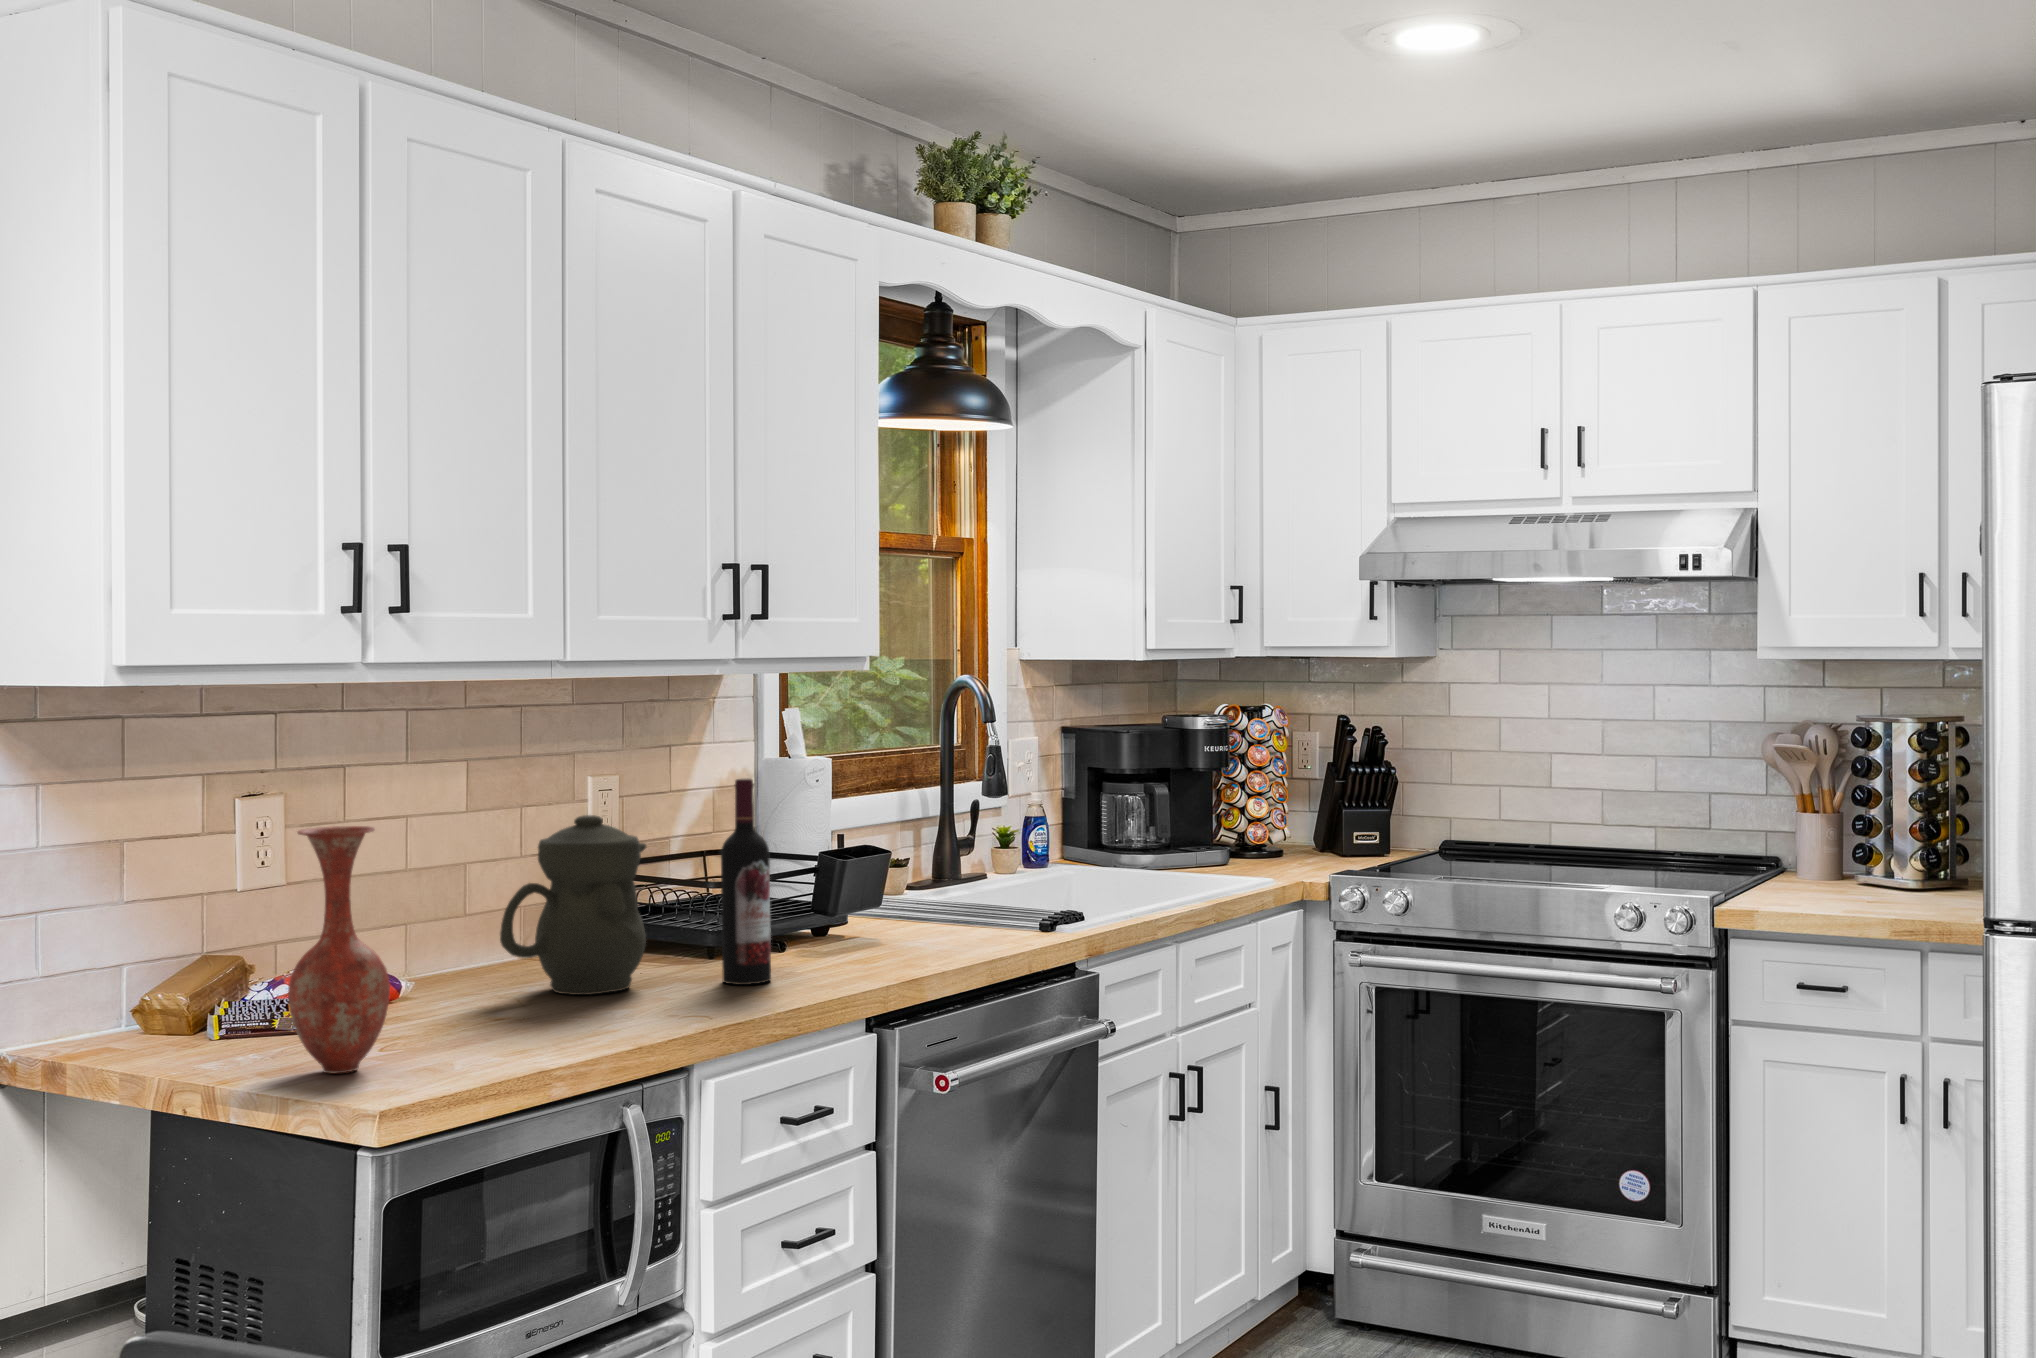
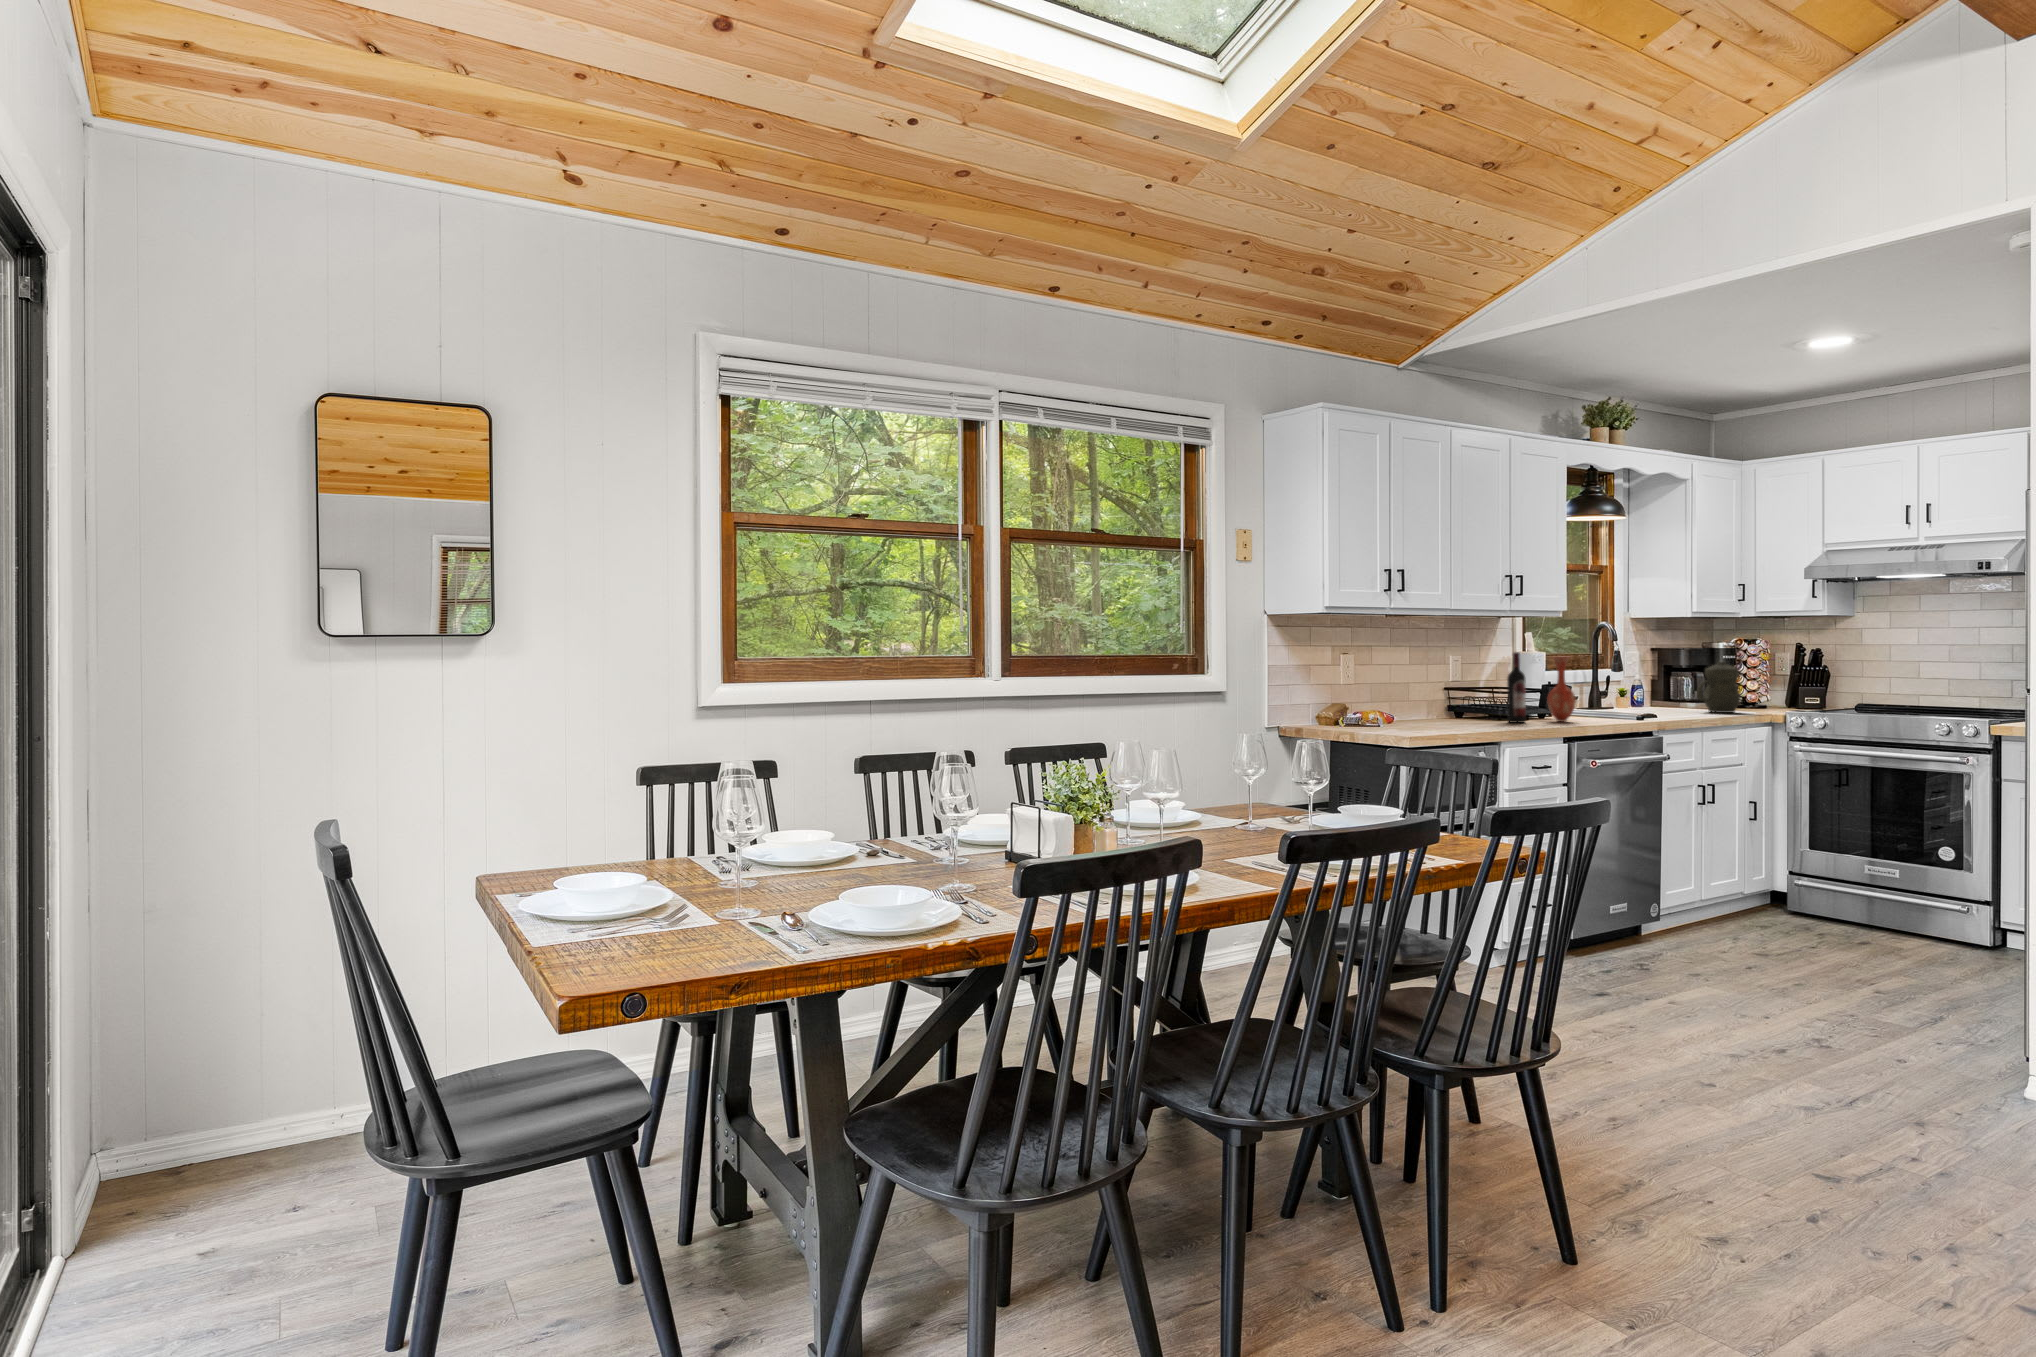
teapot: present [500,815,646,995] -> present [1697,662,1741,713]
vase: present [288,826,390,1073] -> present [1547,657,1576,722]

